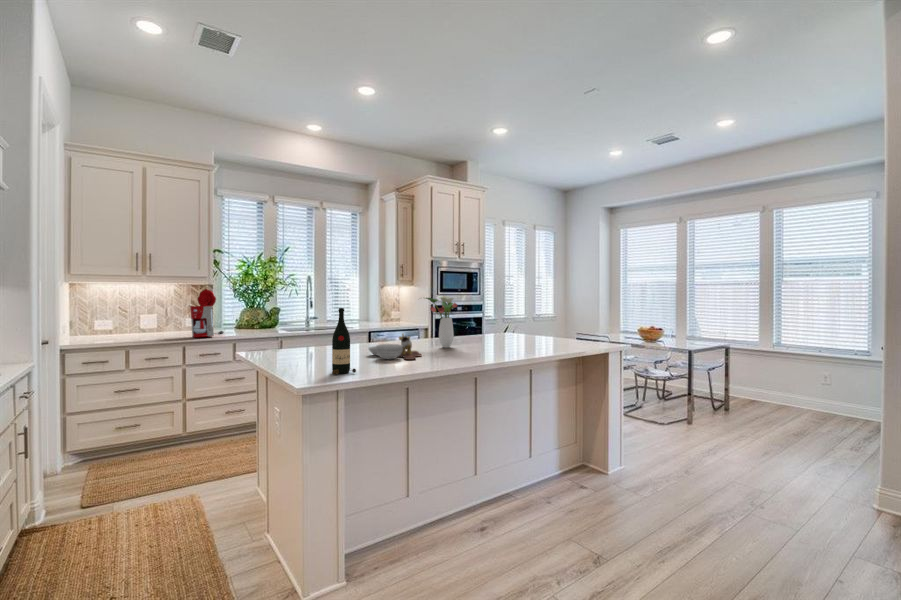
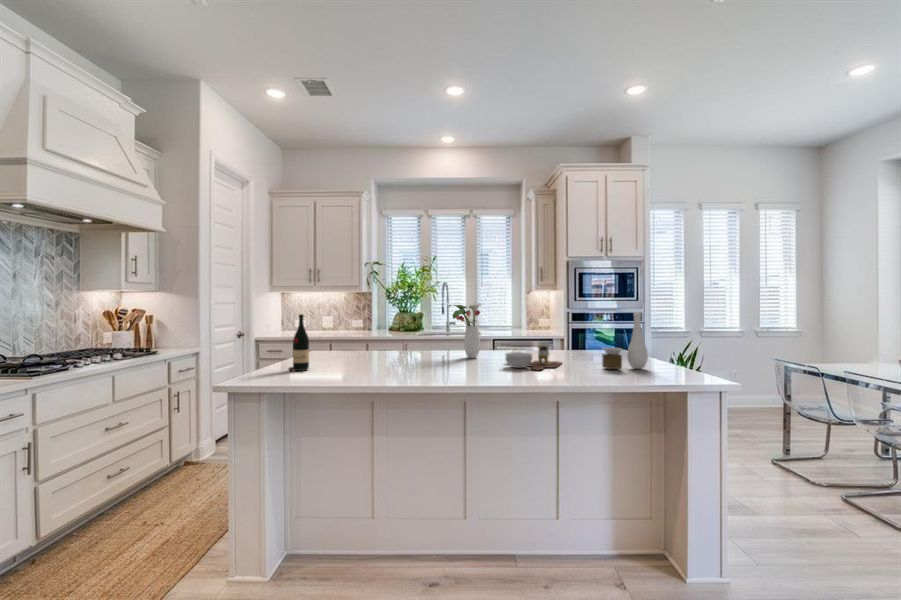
coffee maker: present [190,289,224,337] -> none [336,297,367,336]
vase: none [566,303,594,347] -> present [602,312,648,369]
cutting board: present [368,334,421,360] -> present [505,344,562,370]

